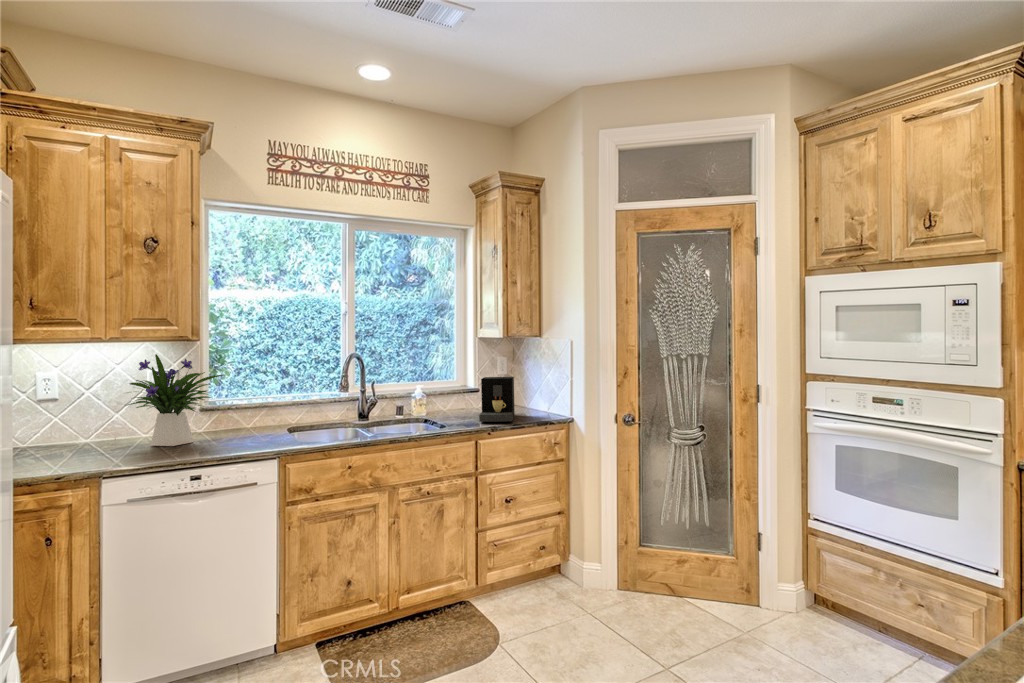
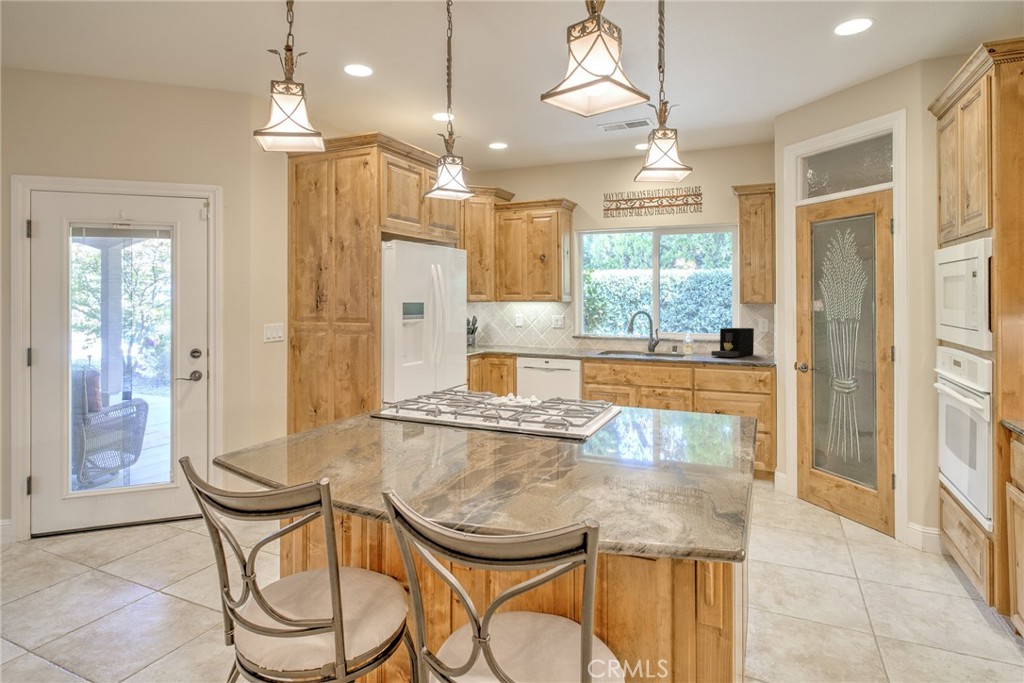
flower arrangement: present [125,354,223,446] -> none [532,310,570,352]

